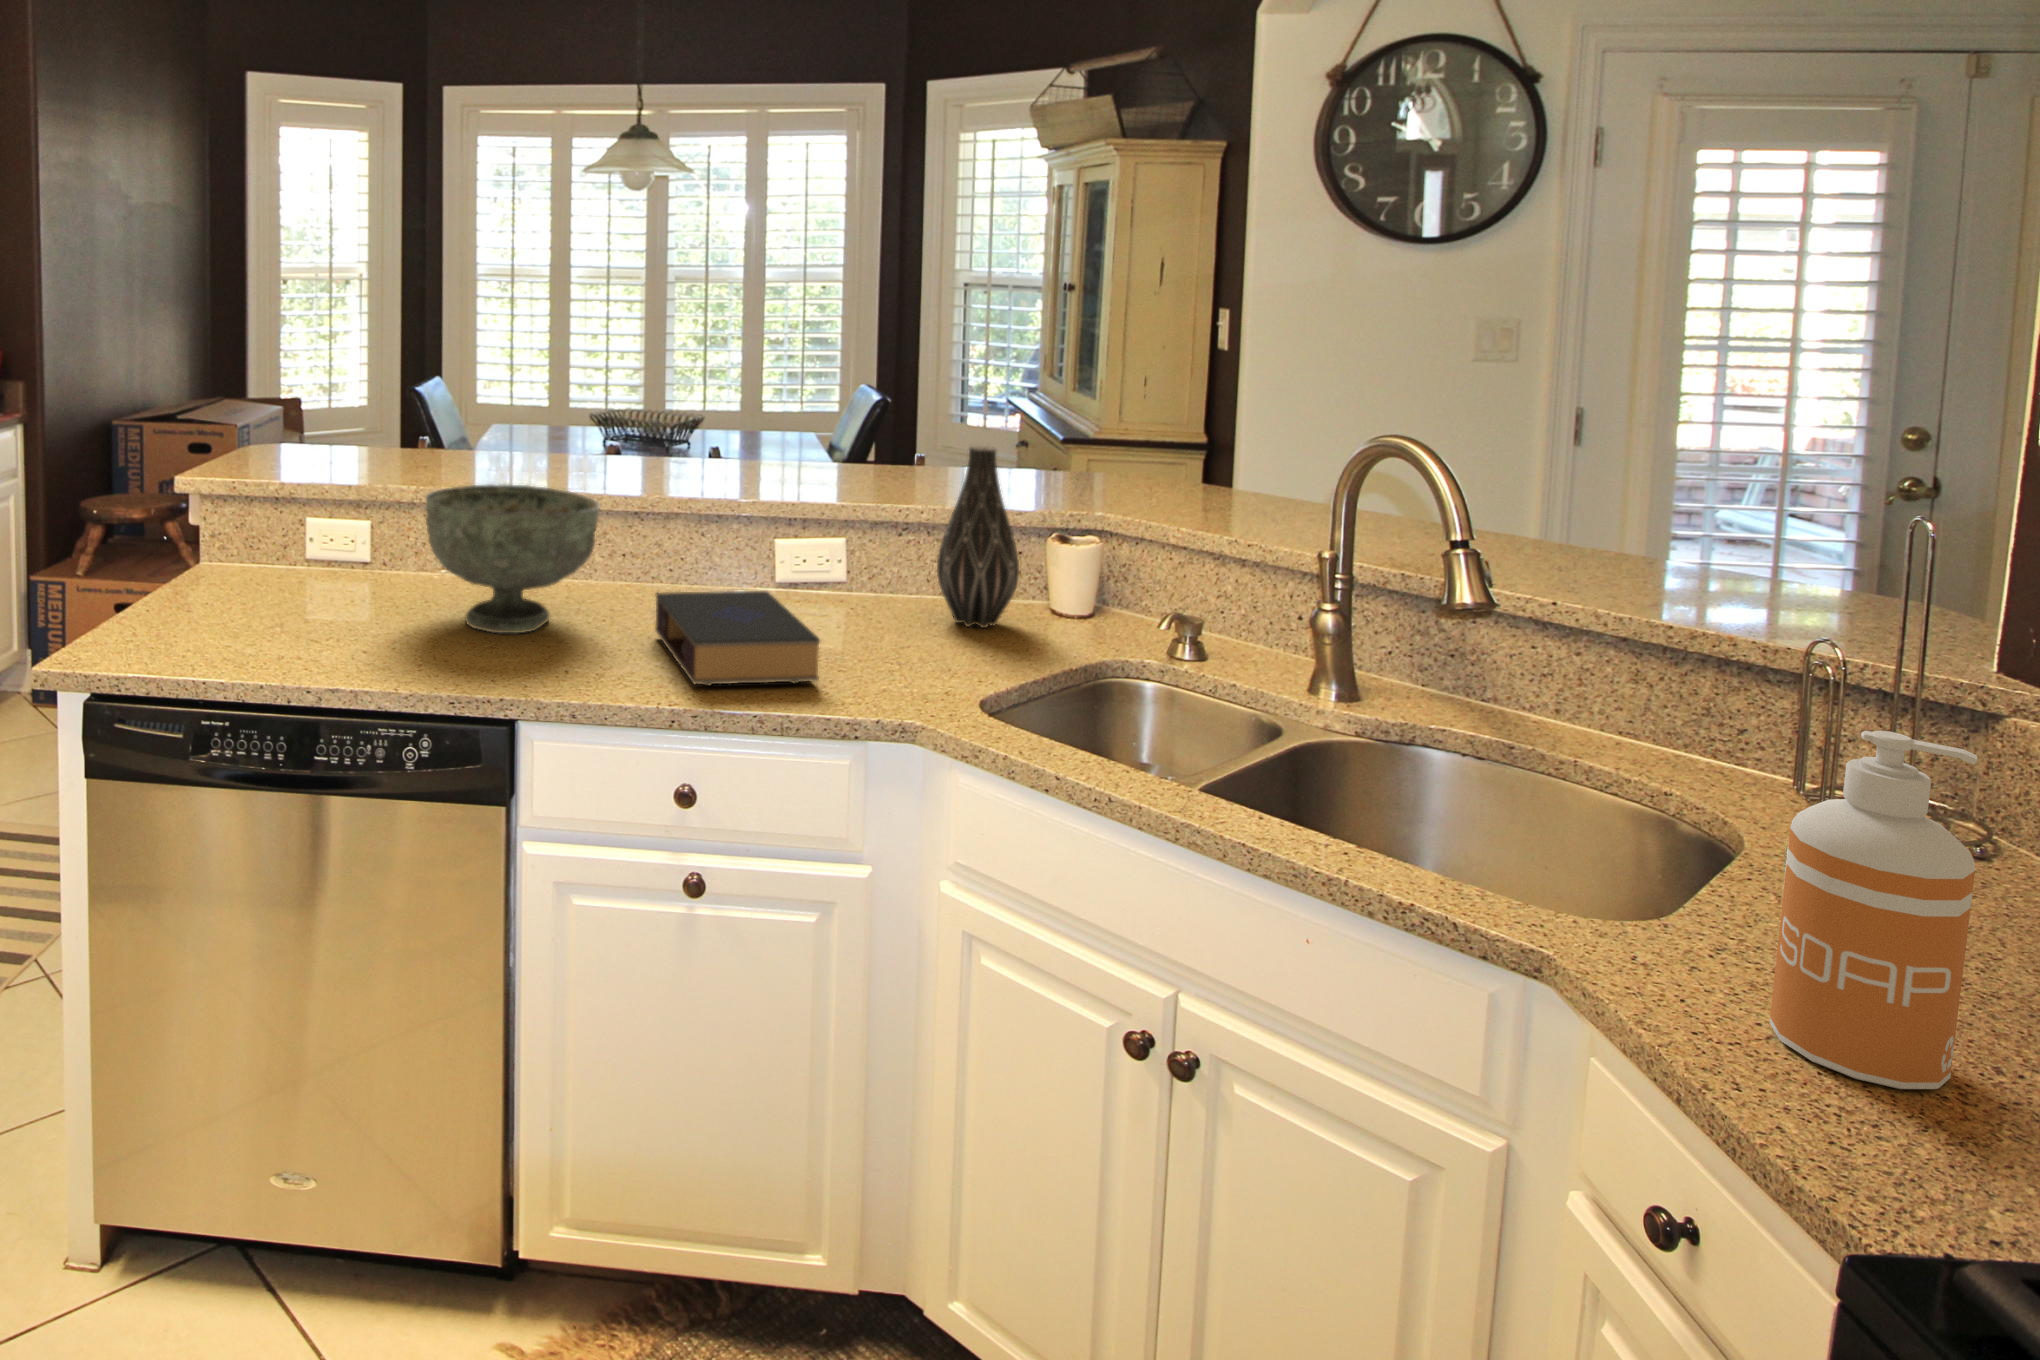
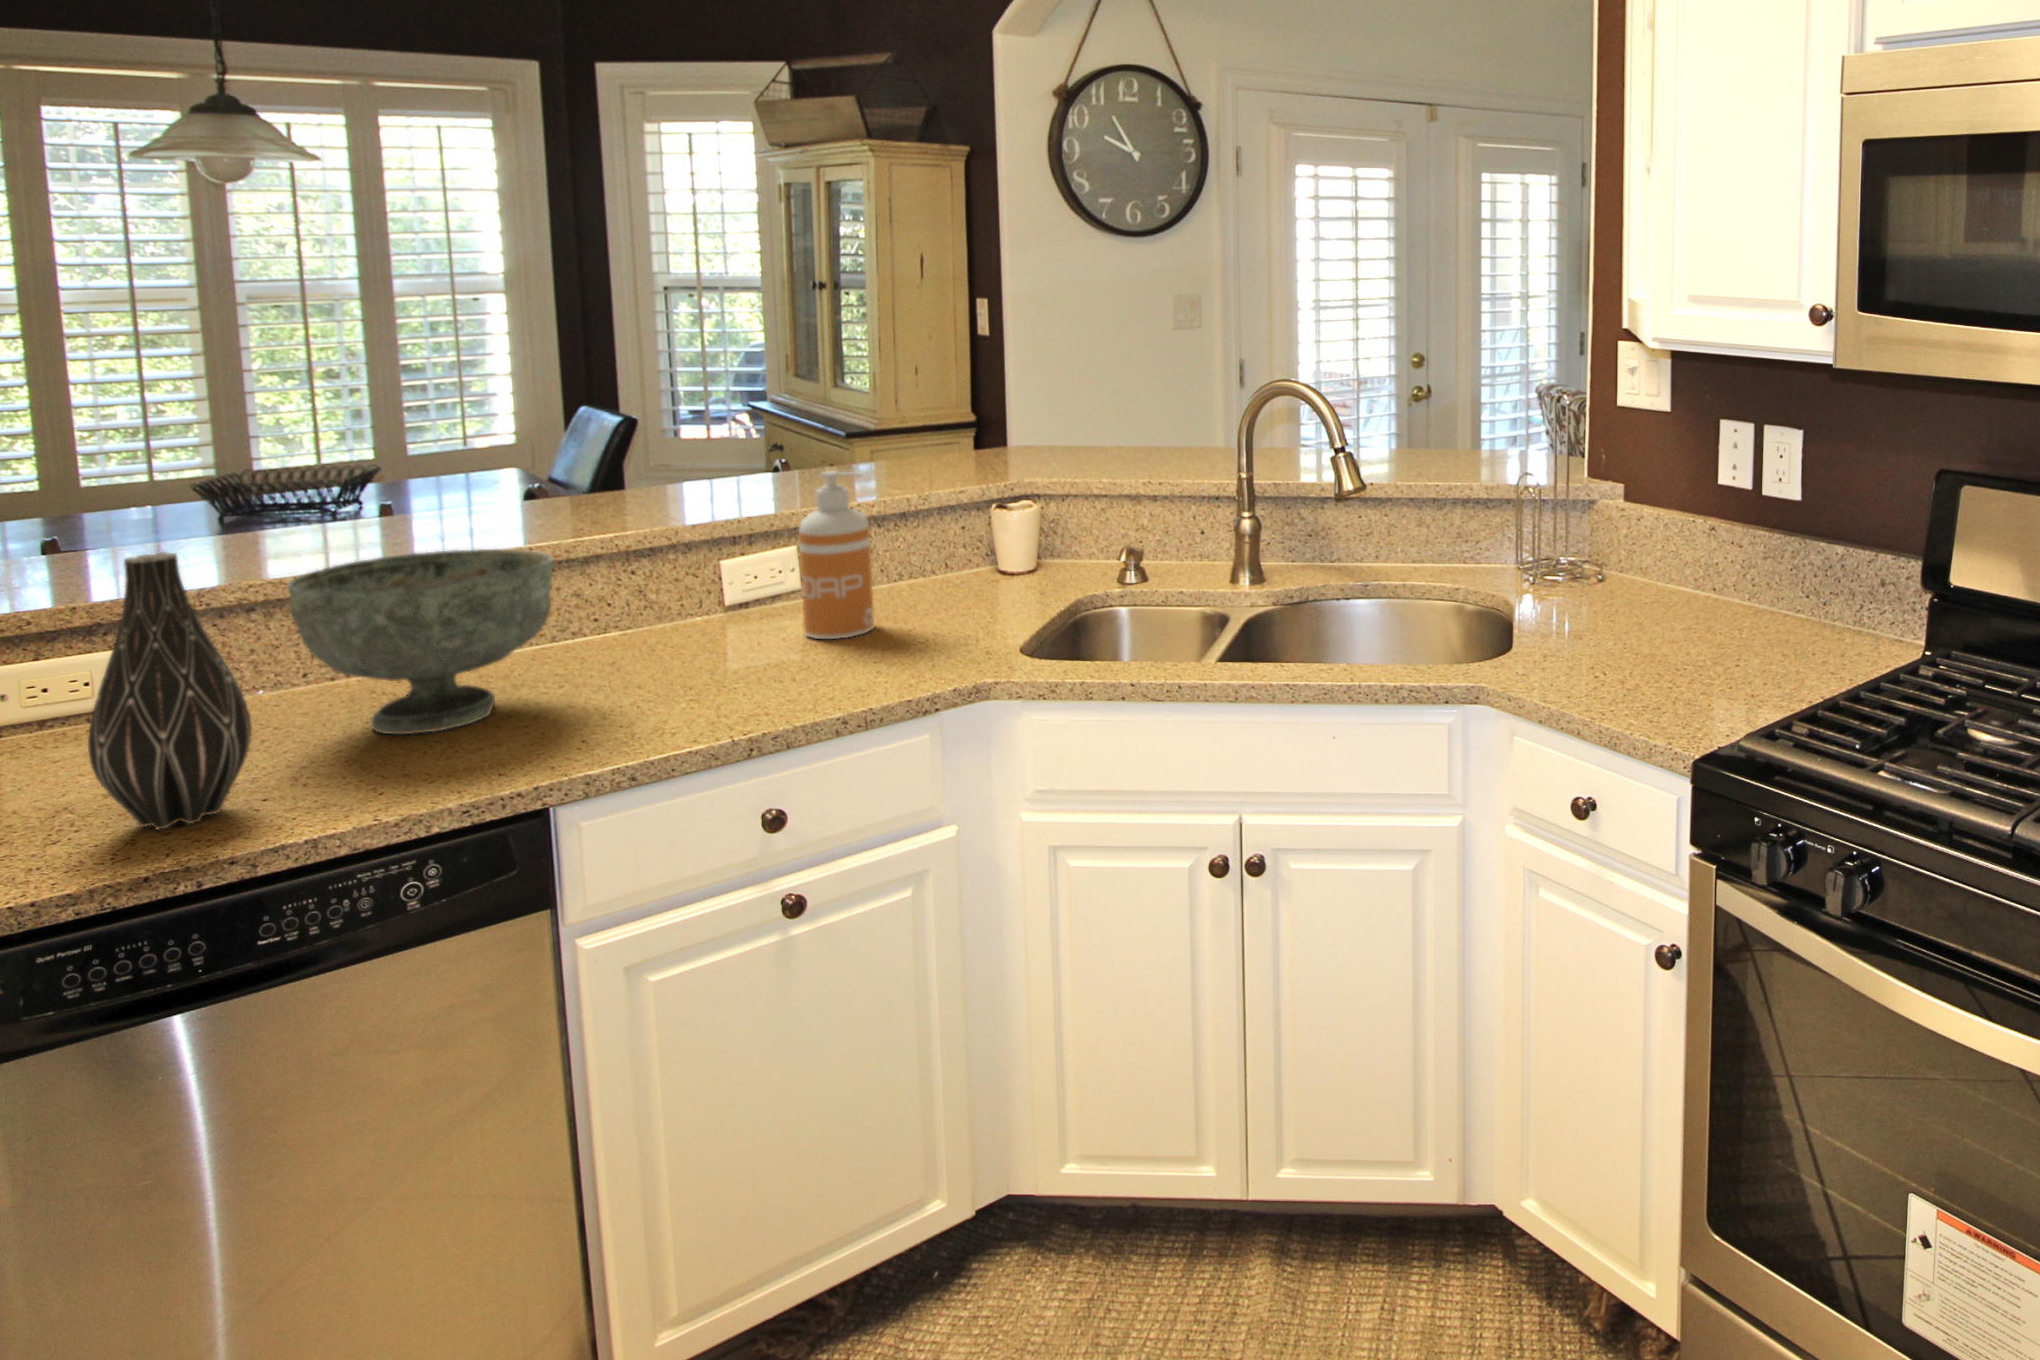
vase: present [937,446,1019,628] -> present [88,552,252,829]
book: present [655,591,820,686] -> none [642,608,873,709]
soap dispenser: present [1770,731,1977,1089] -> present [799,471,874,639]

